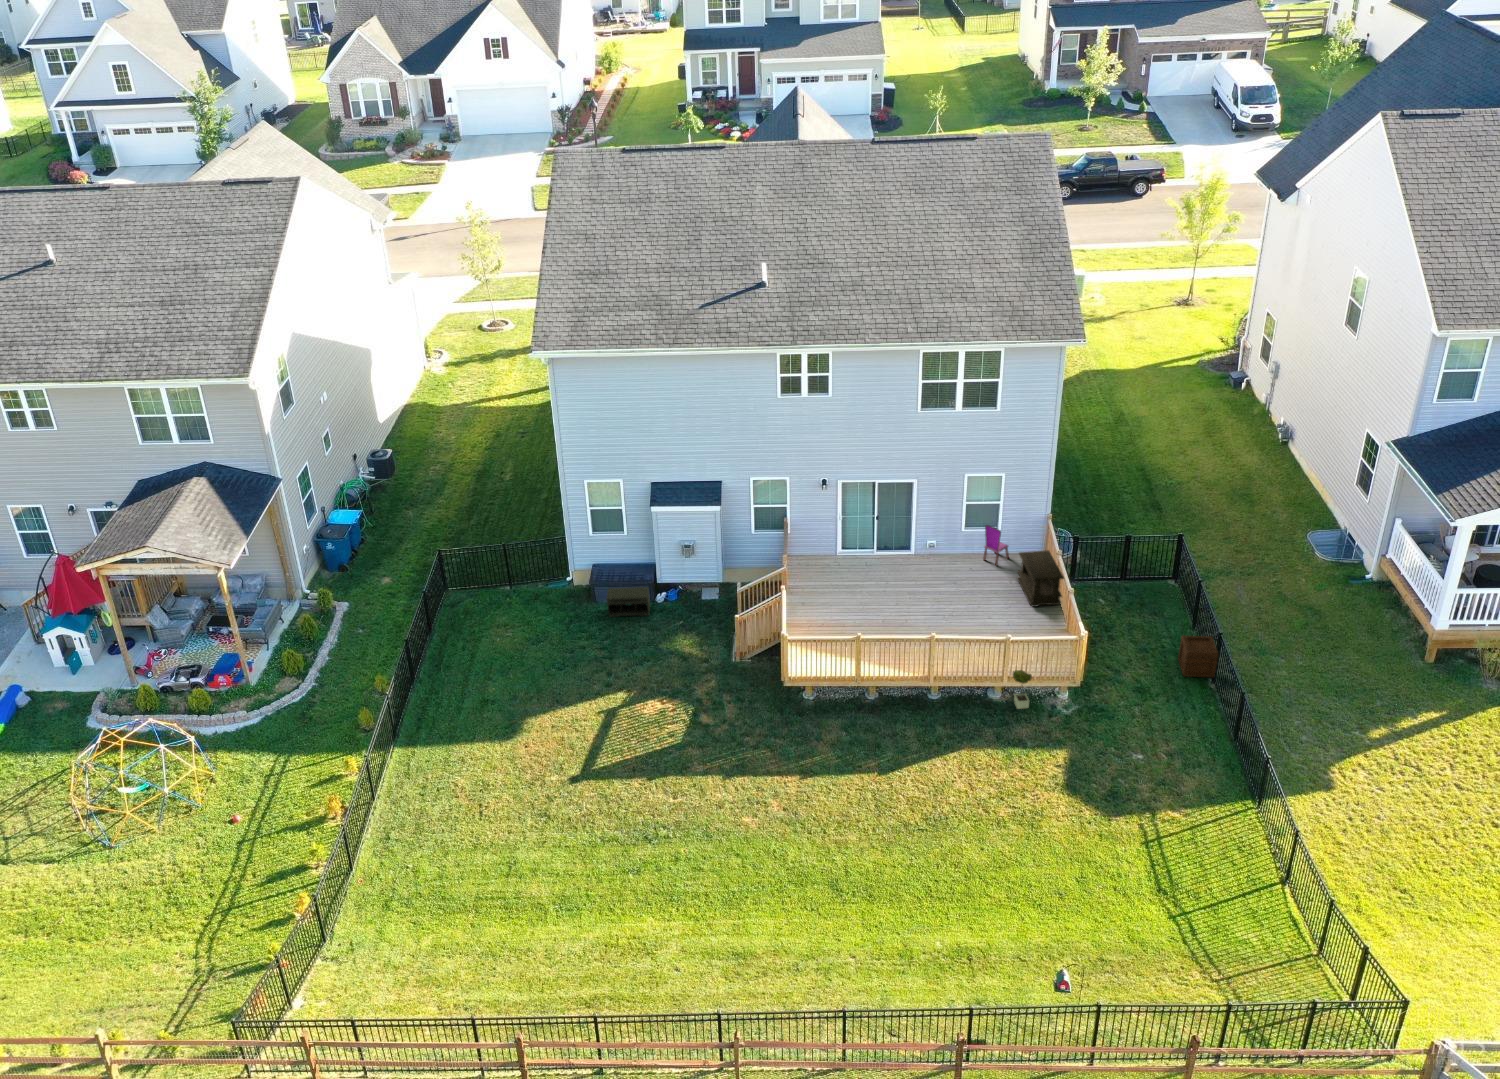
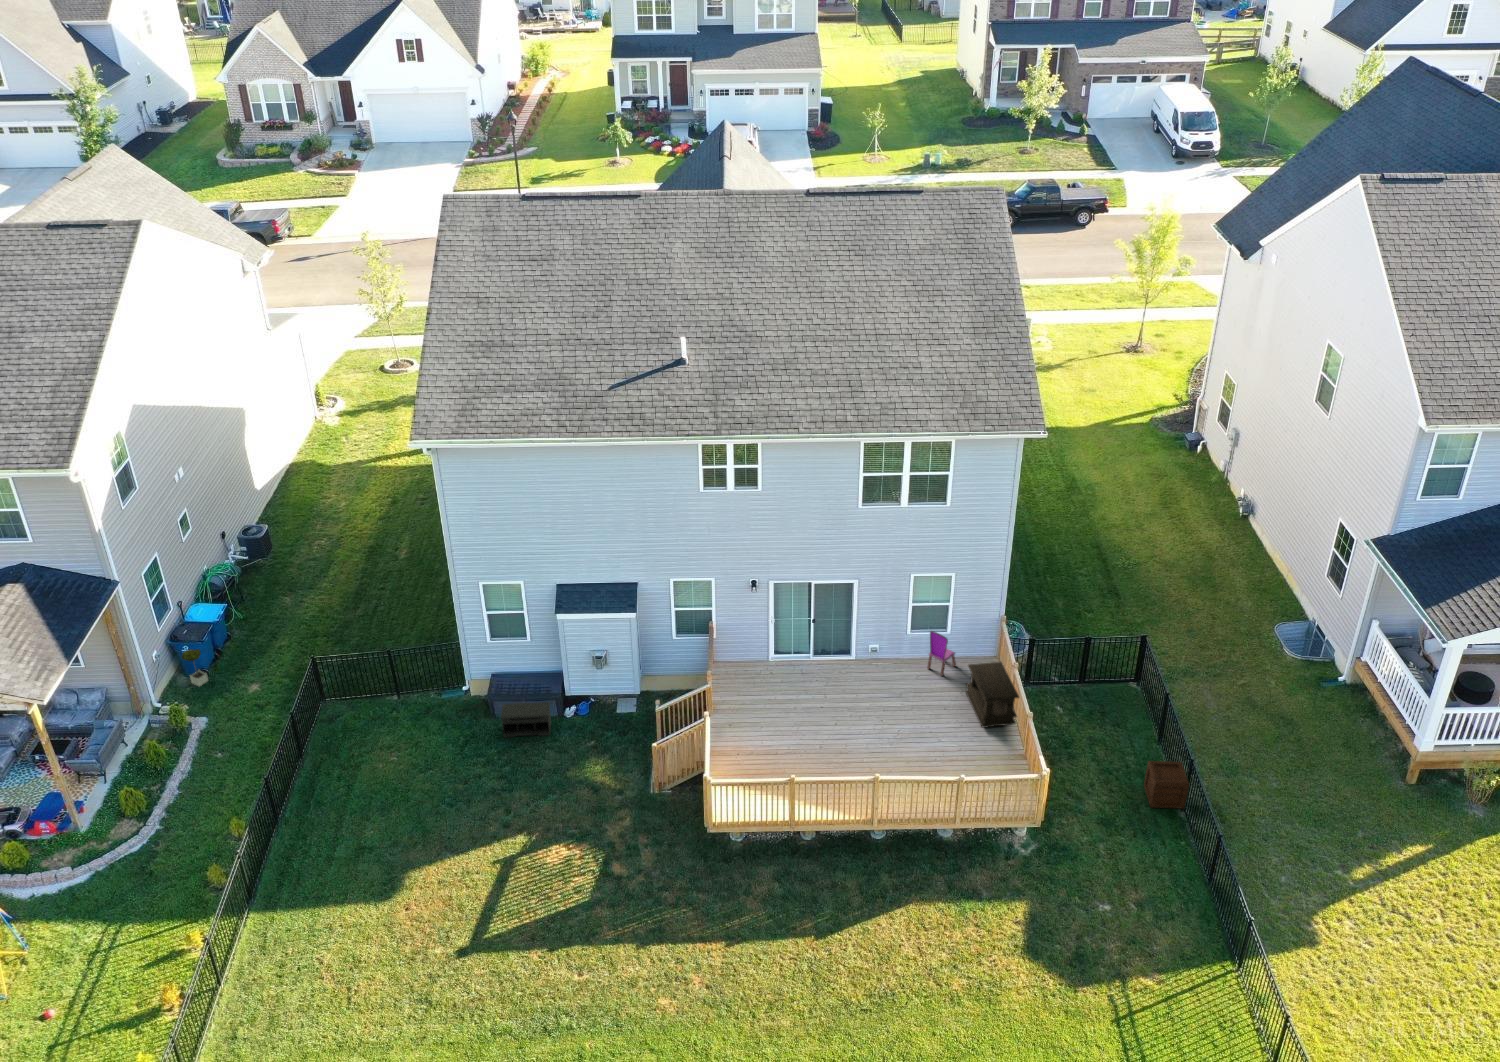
potted tree: present [1013,670,1032,709] -> present [182,649,208,686]

